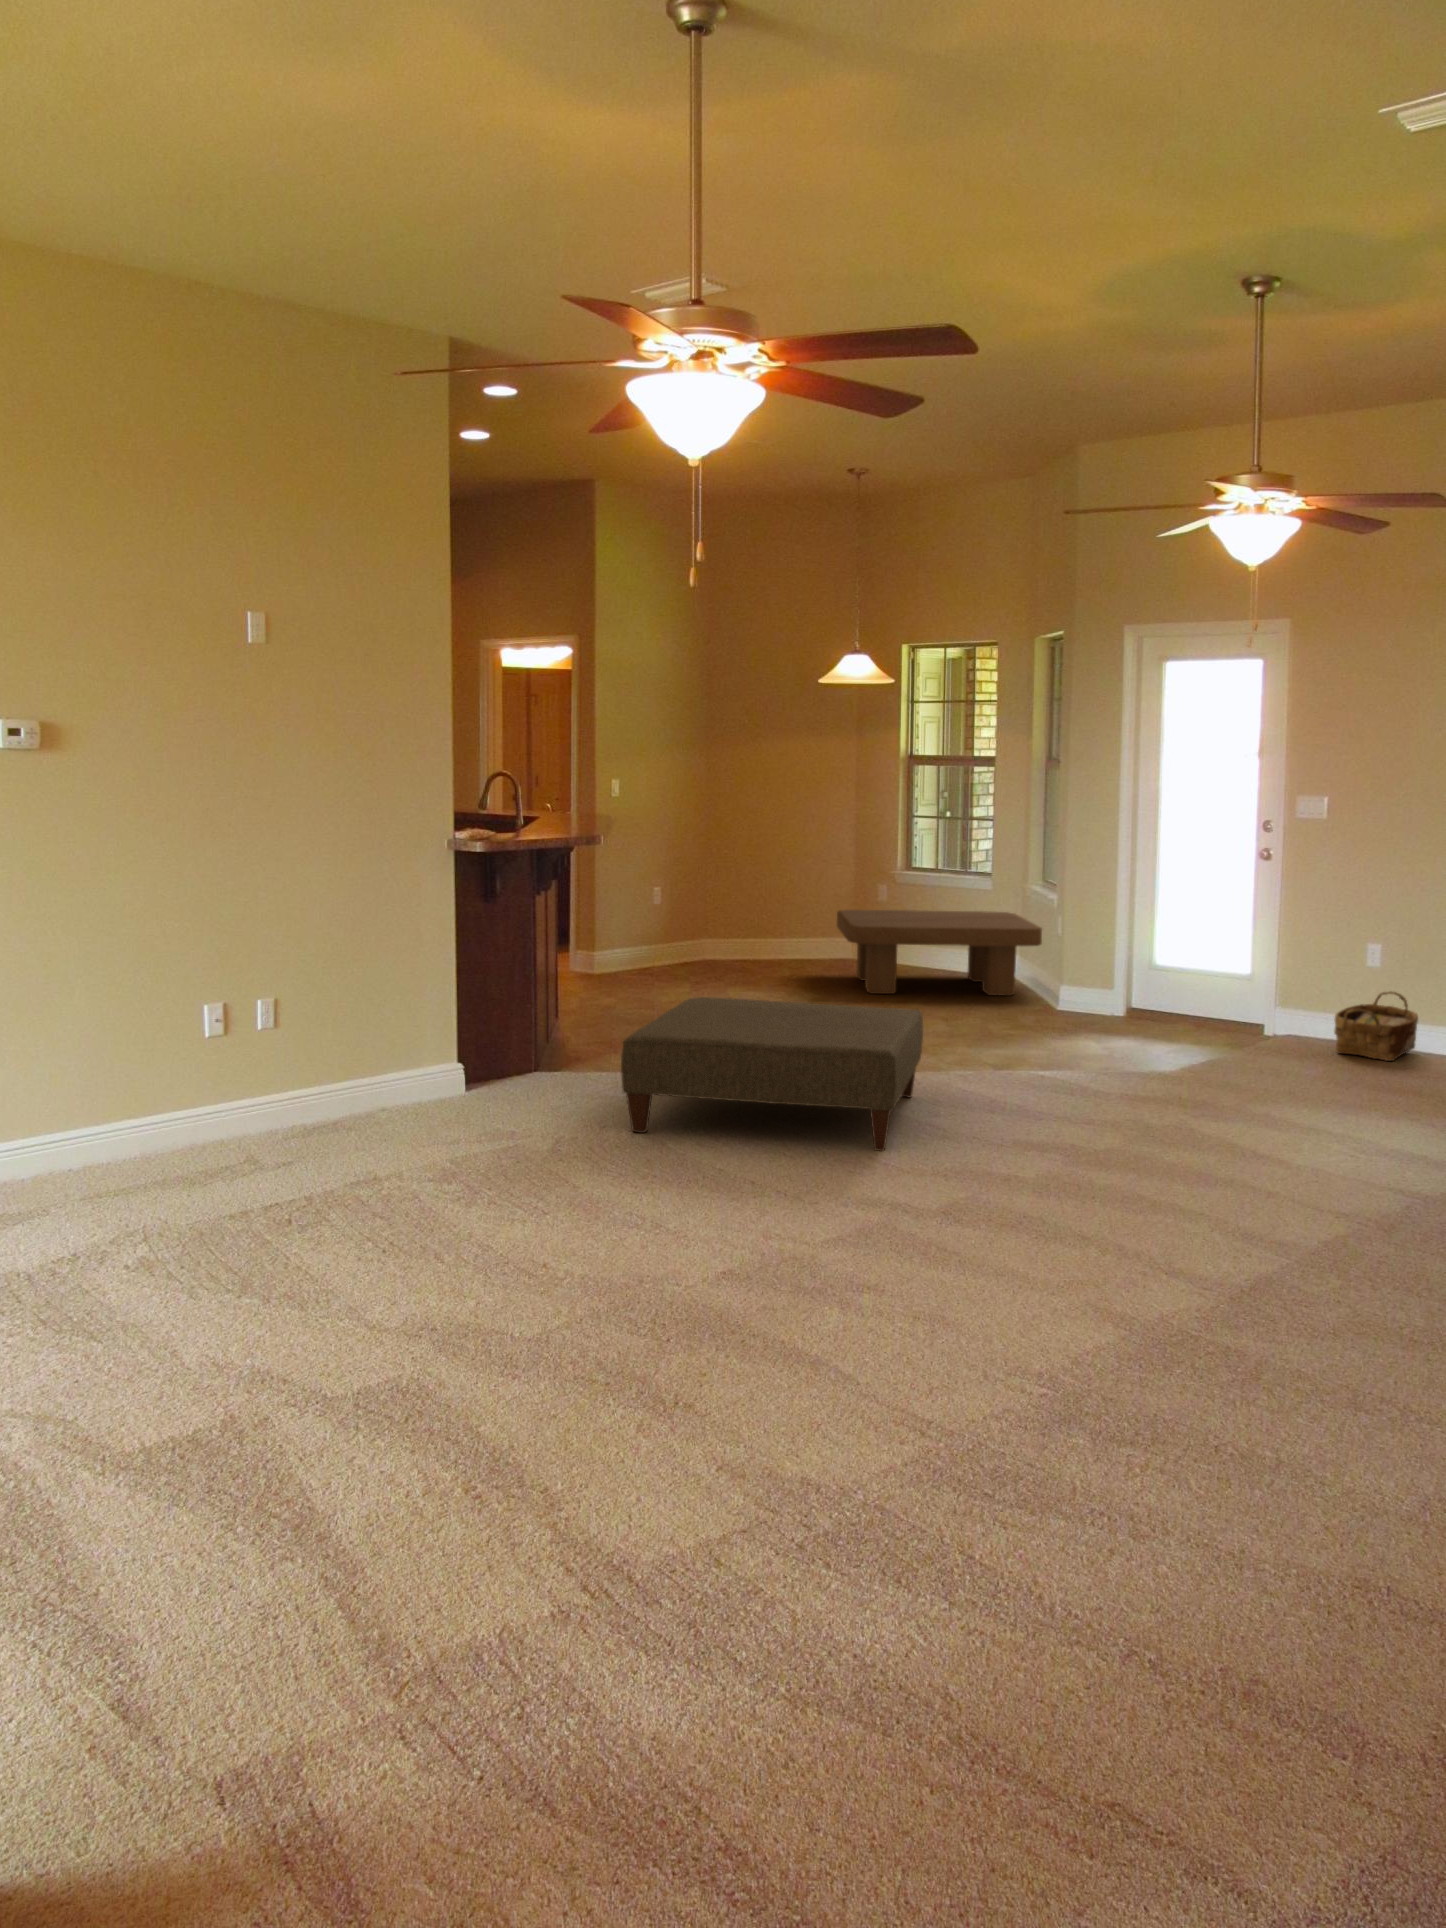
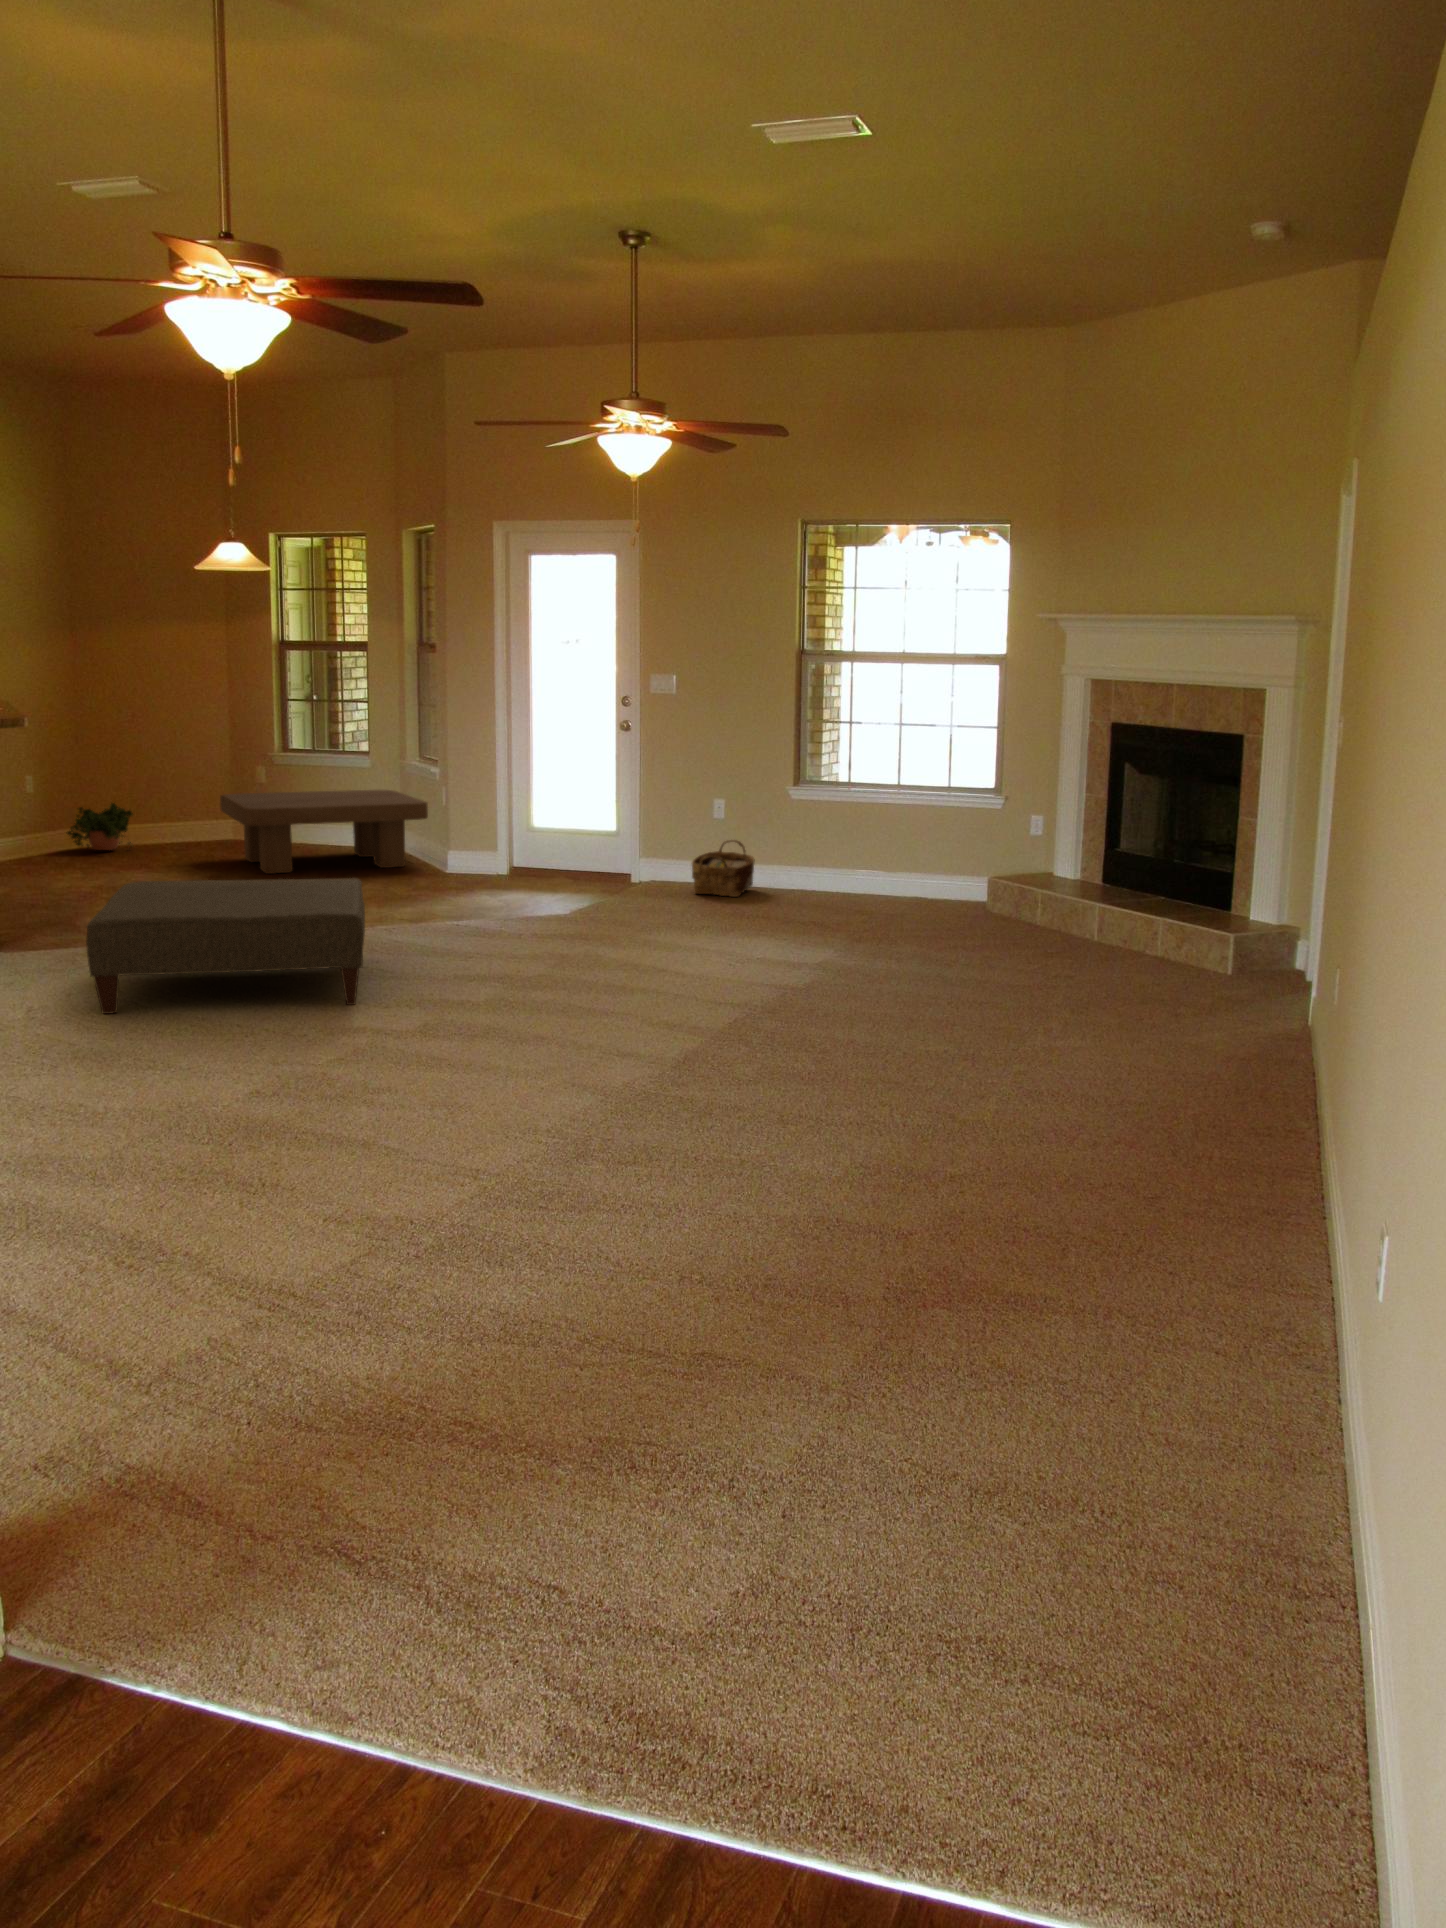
potted plant: none [699,912,762,961] -> present [67,803,133,850]

